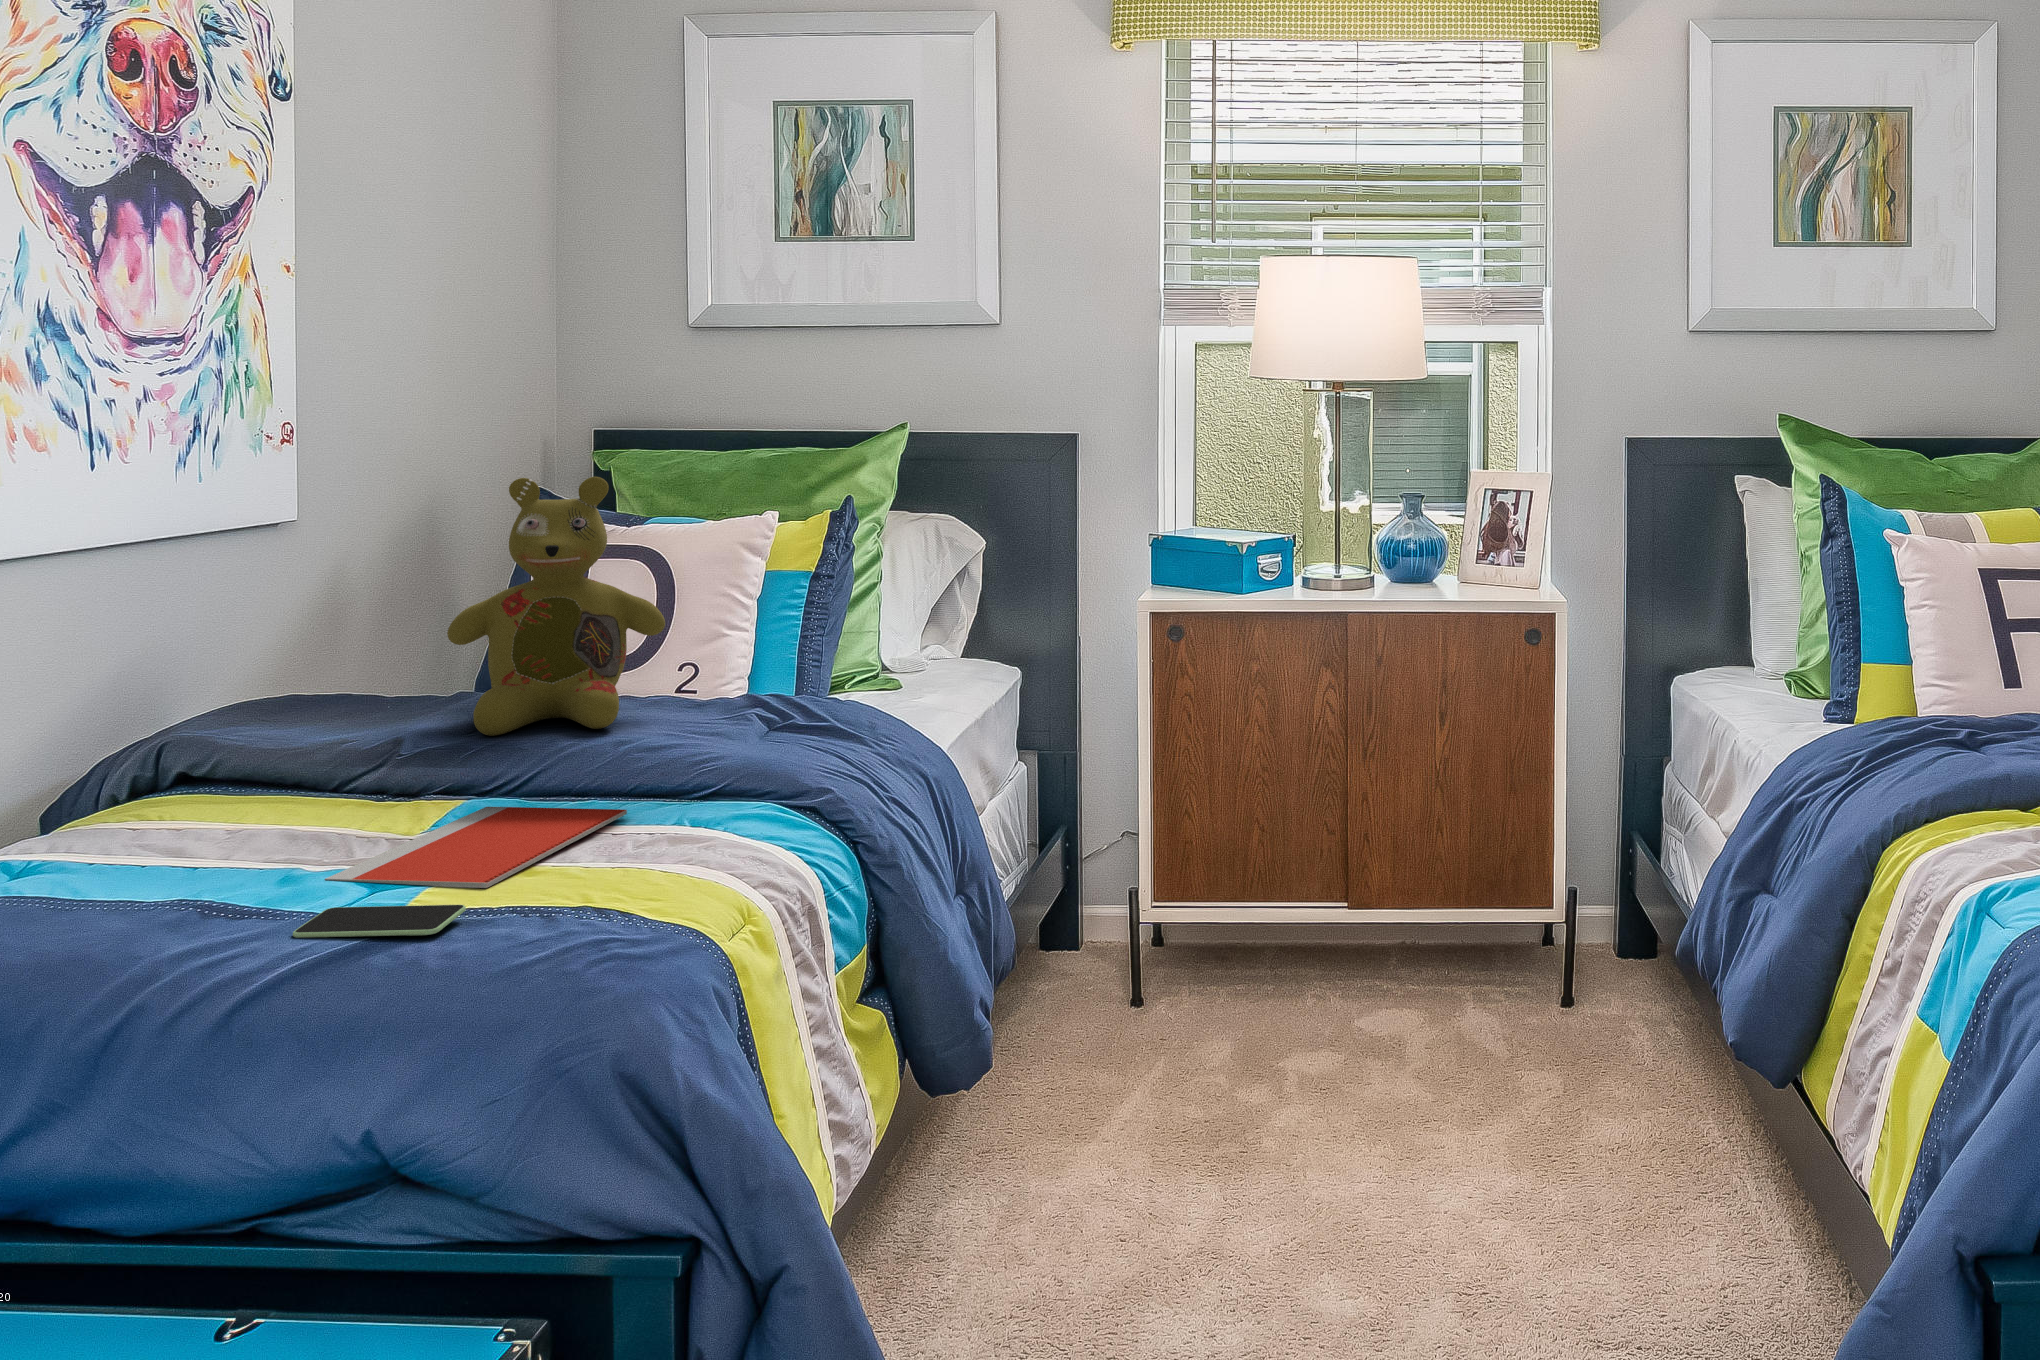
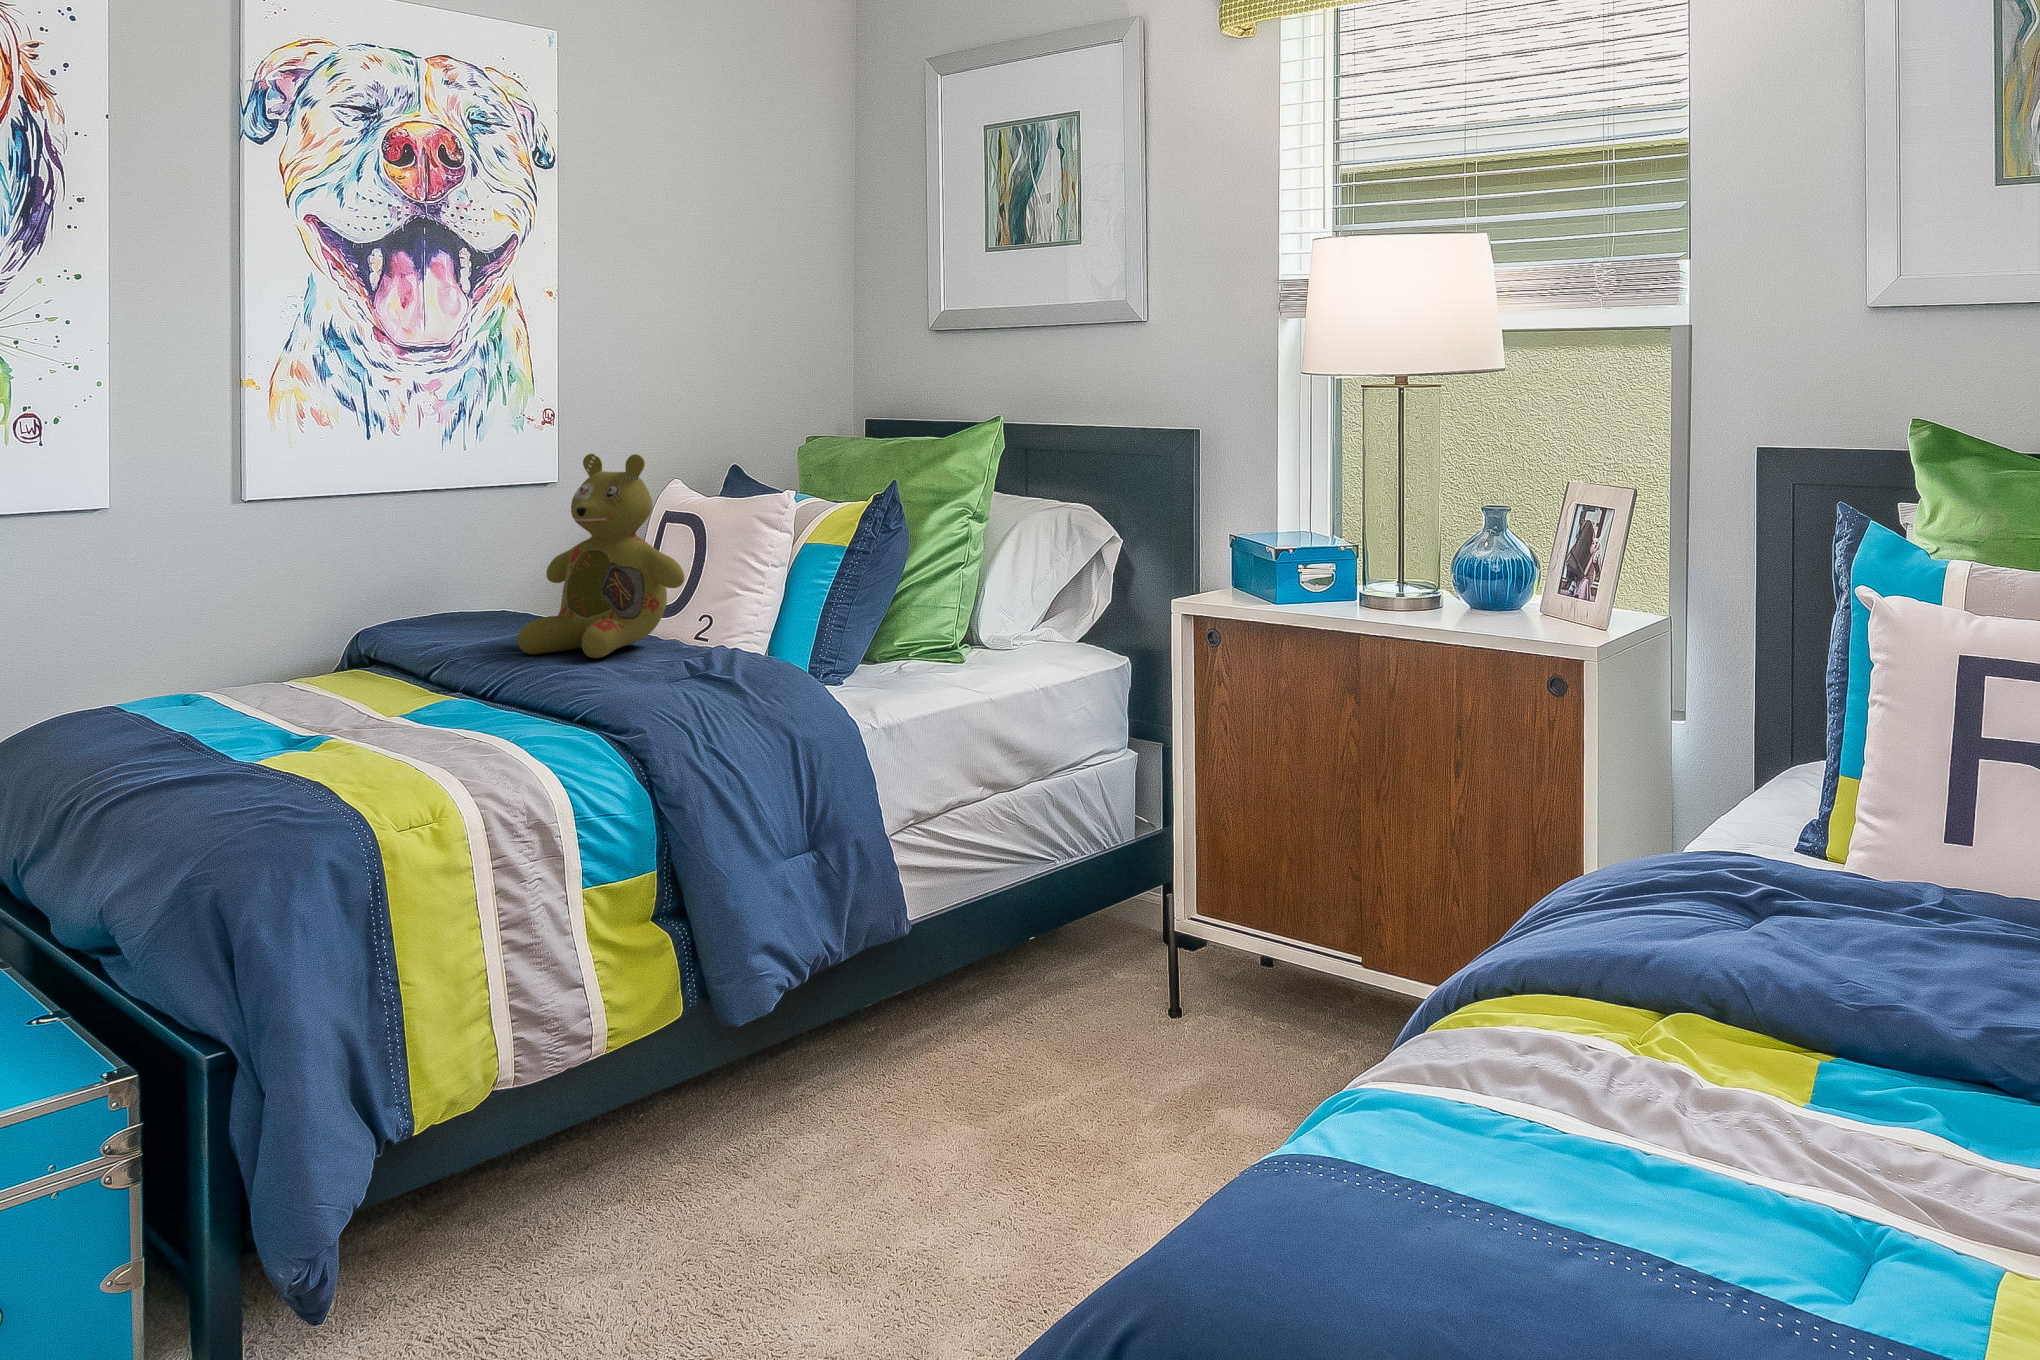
notebook: present [325,807,627,888] -> none [270,705,518,757]
smartphone: present [293,905,466,938] -> none [155,751,251,778]

